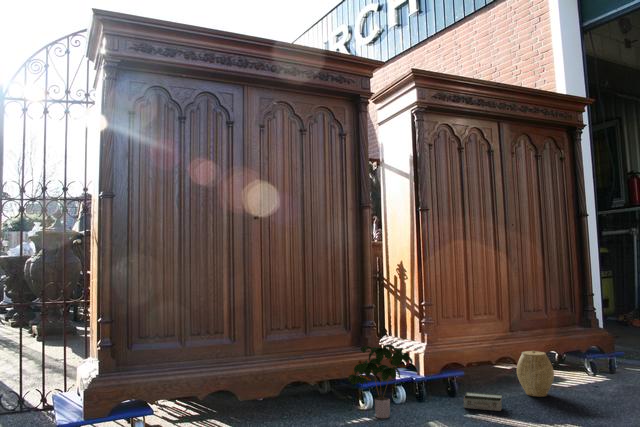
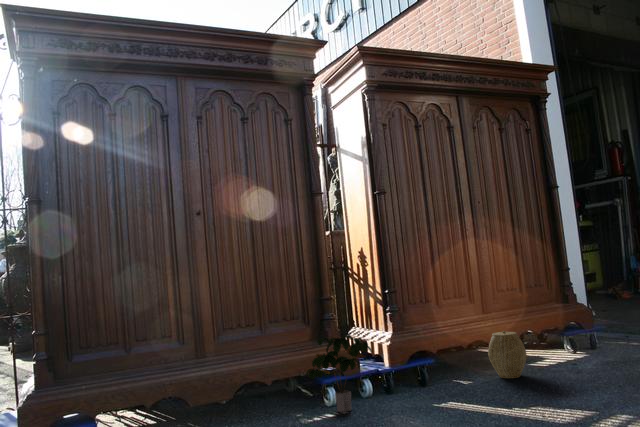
toolbox: present [464,392,502,411] -> none [430,378,471,395]

